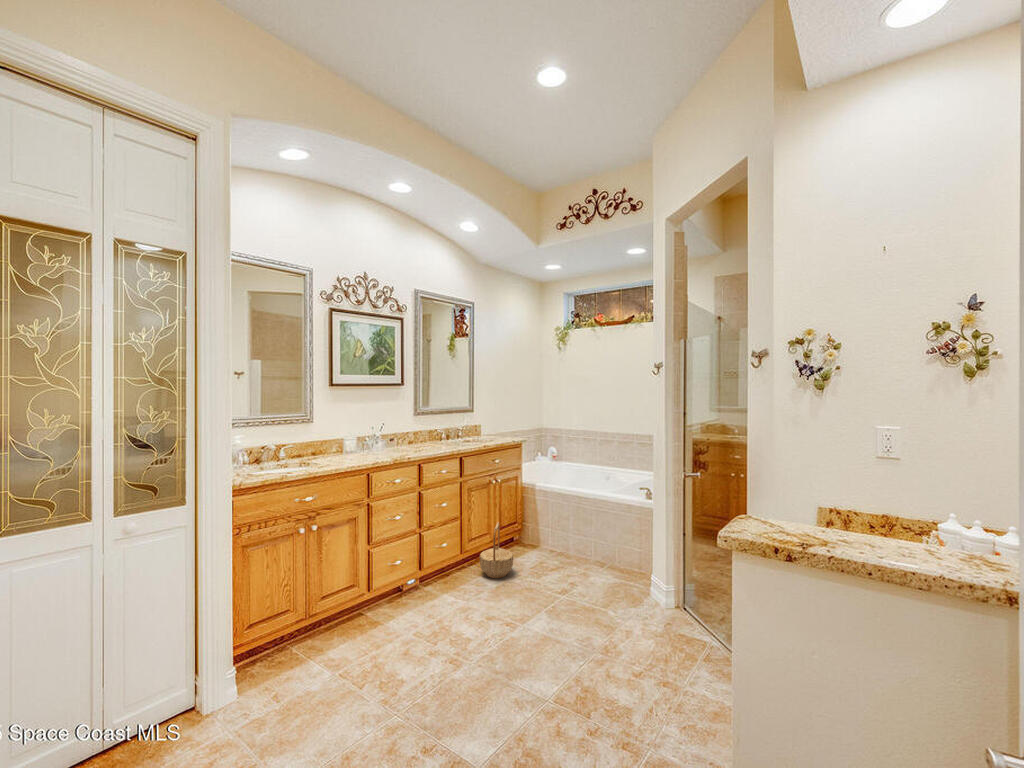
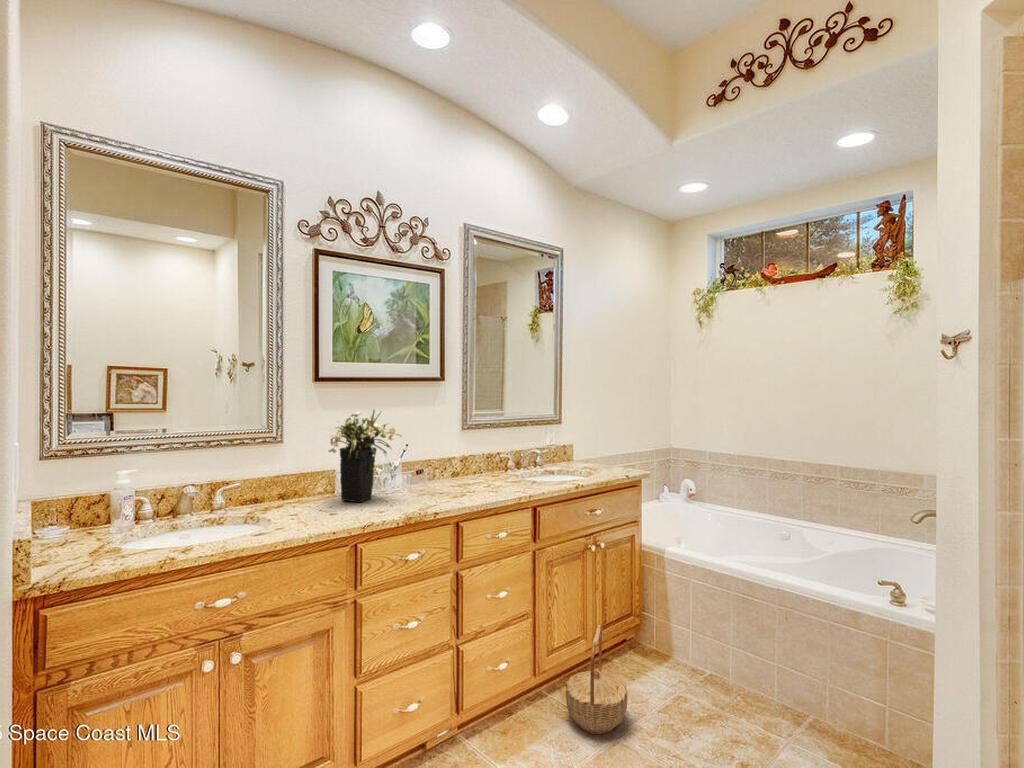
flower arrangement: none [342,402,386,456] -> present [329,410,401,502]

